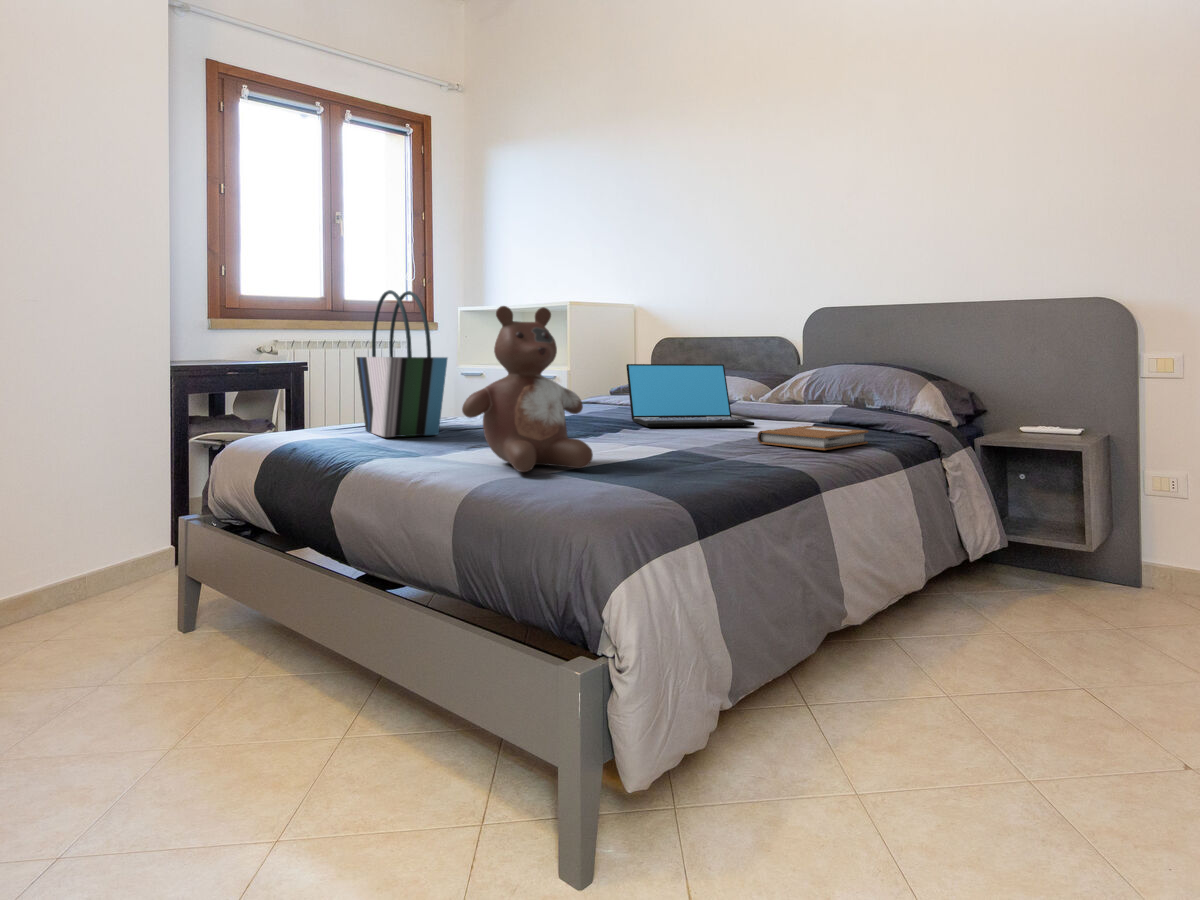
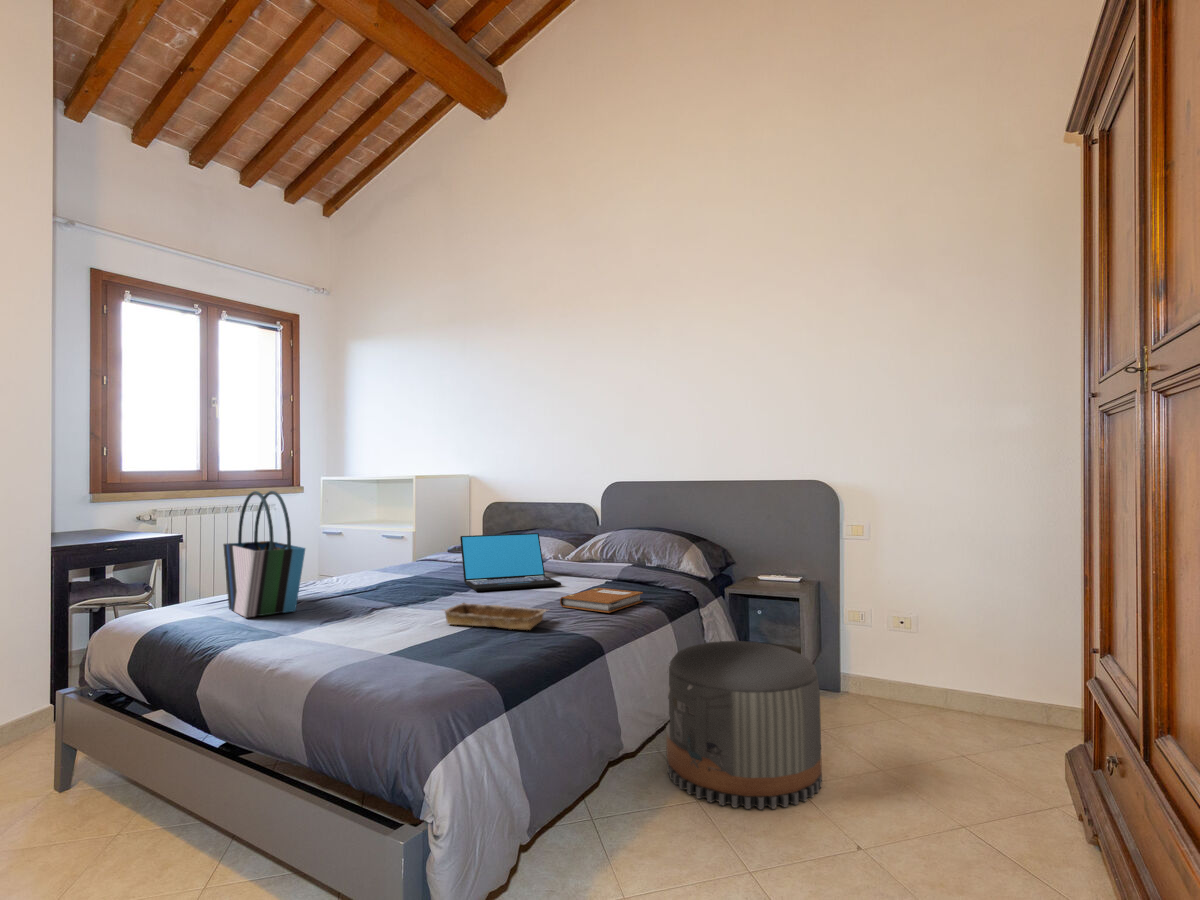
stuffed bear: present [462,306,593,472] -> none [315,517,424,657]
tray: none [609,431,748,460] -> present [442,603,548,630]
pouf: none [893,499,1127,708] -> present [666,641,822,809]

